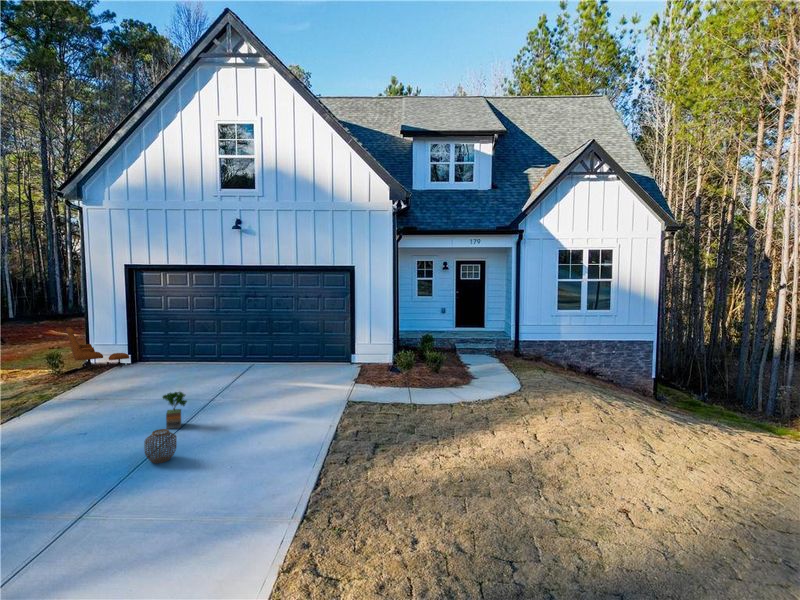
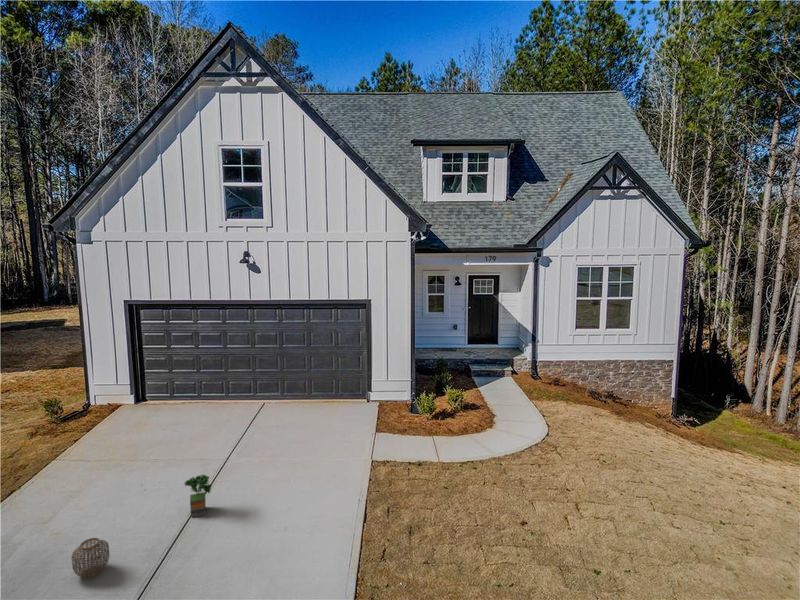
lounge chair: present [66,327,129,371] -> none [66,373,135,420]
woven basket: present [144,429,177,463] -> present [72,538,109,578]

